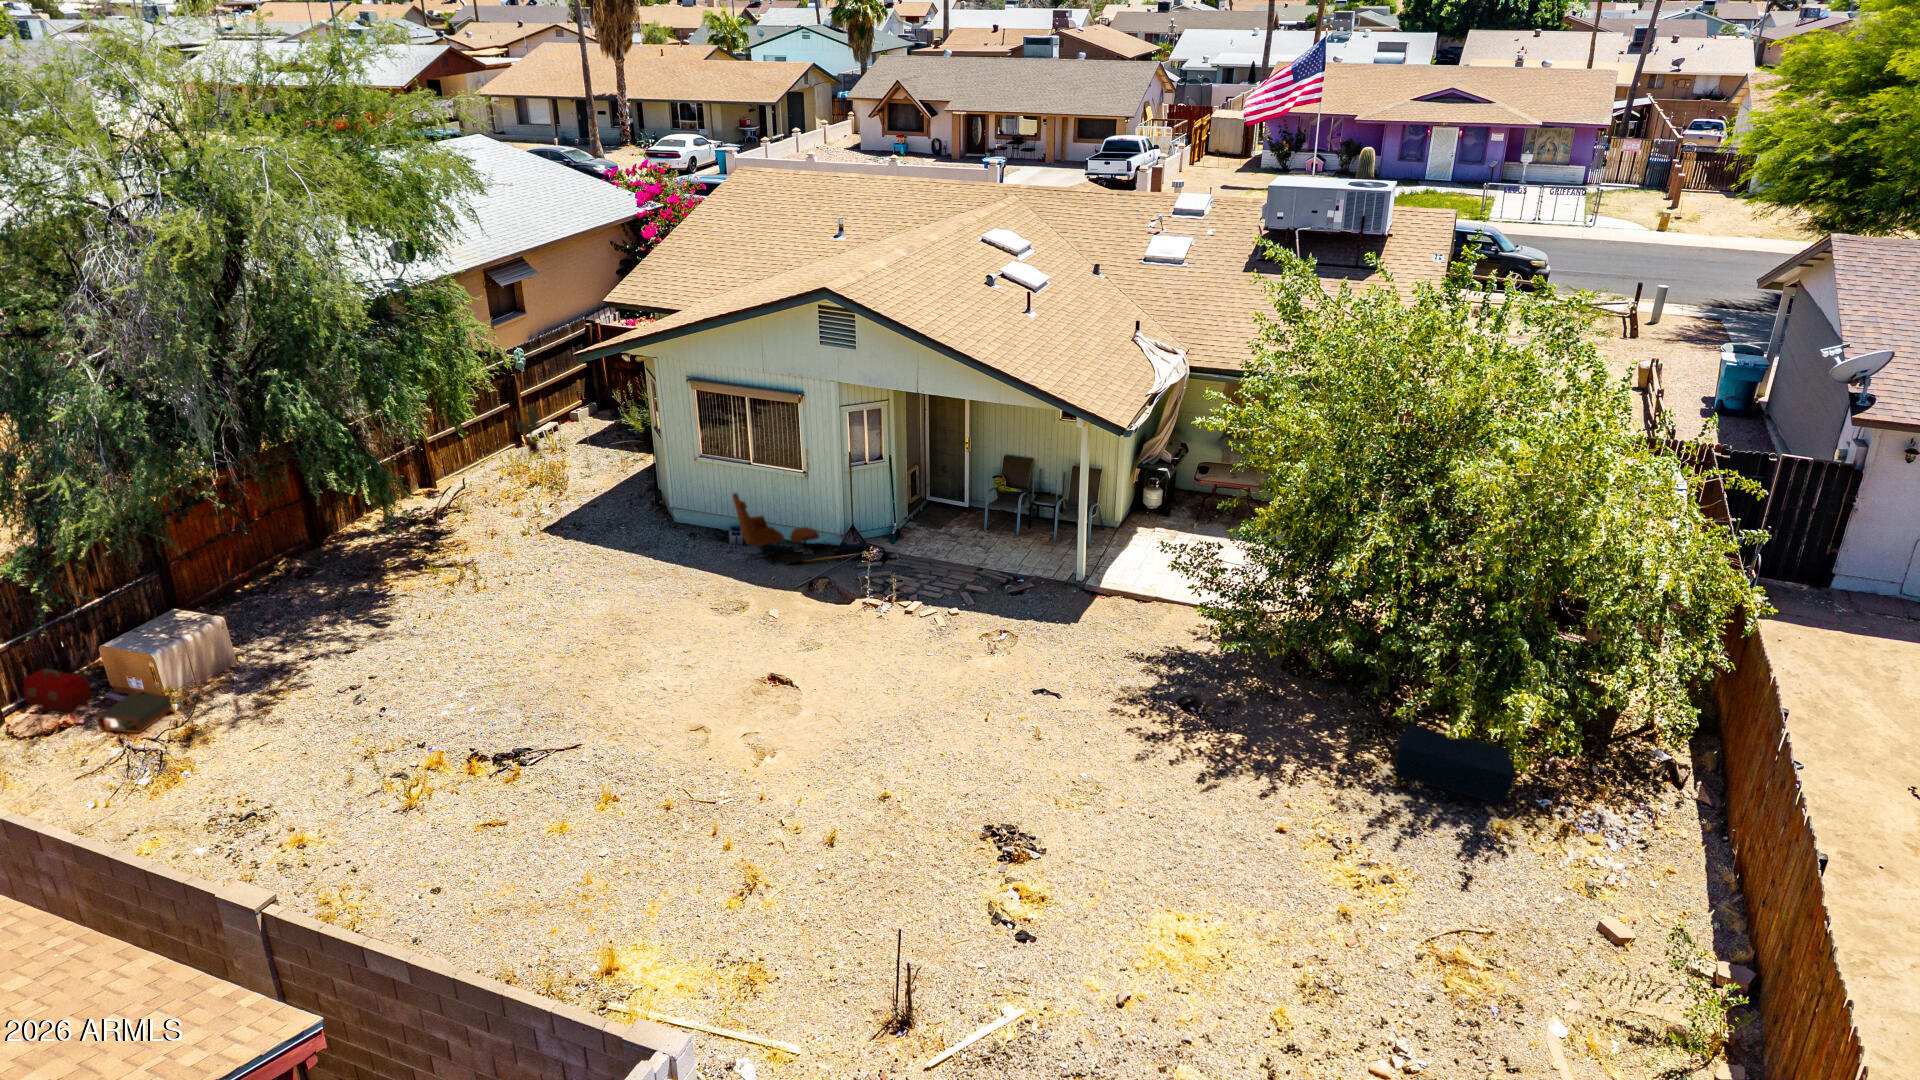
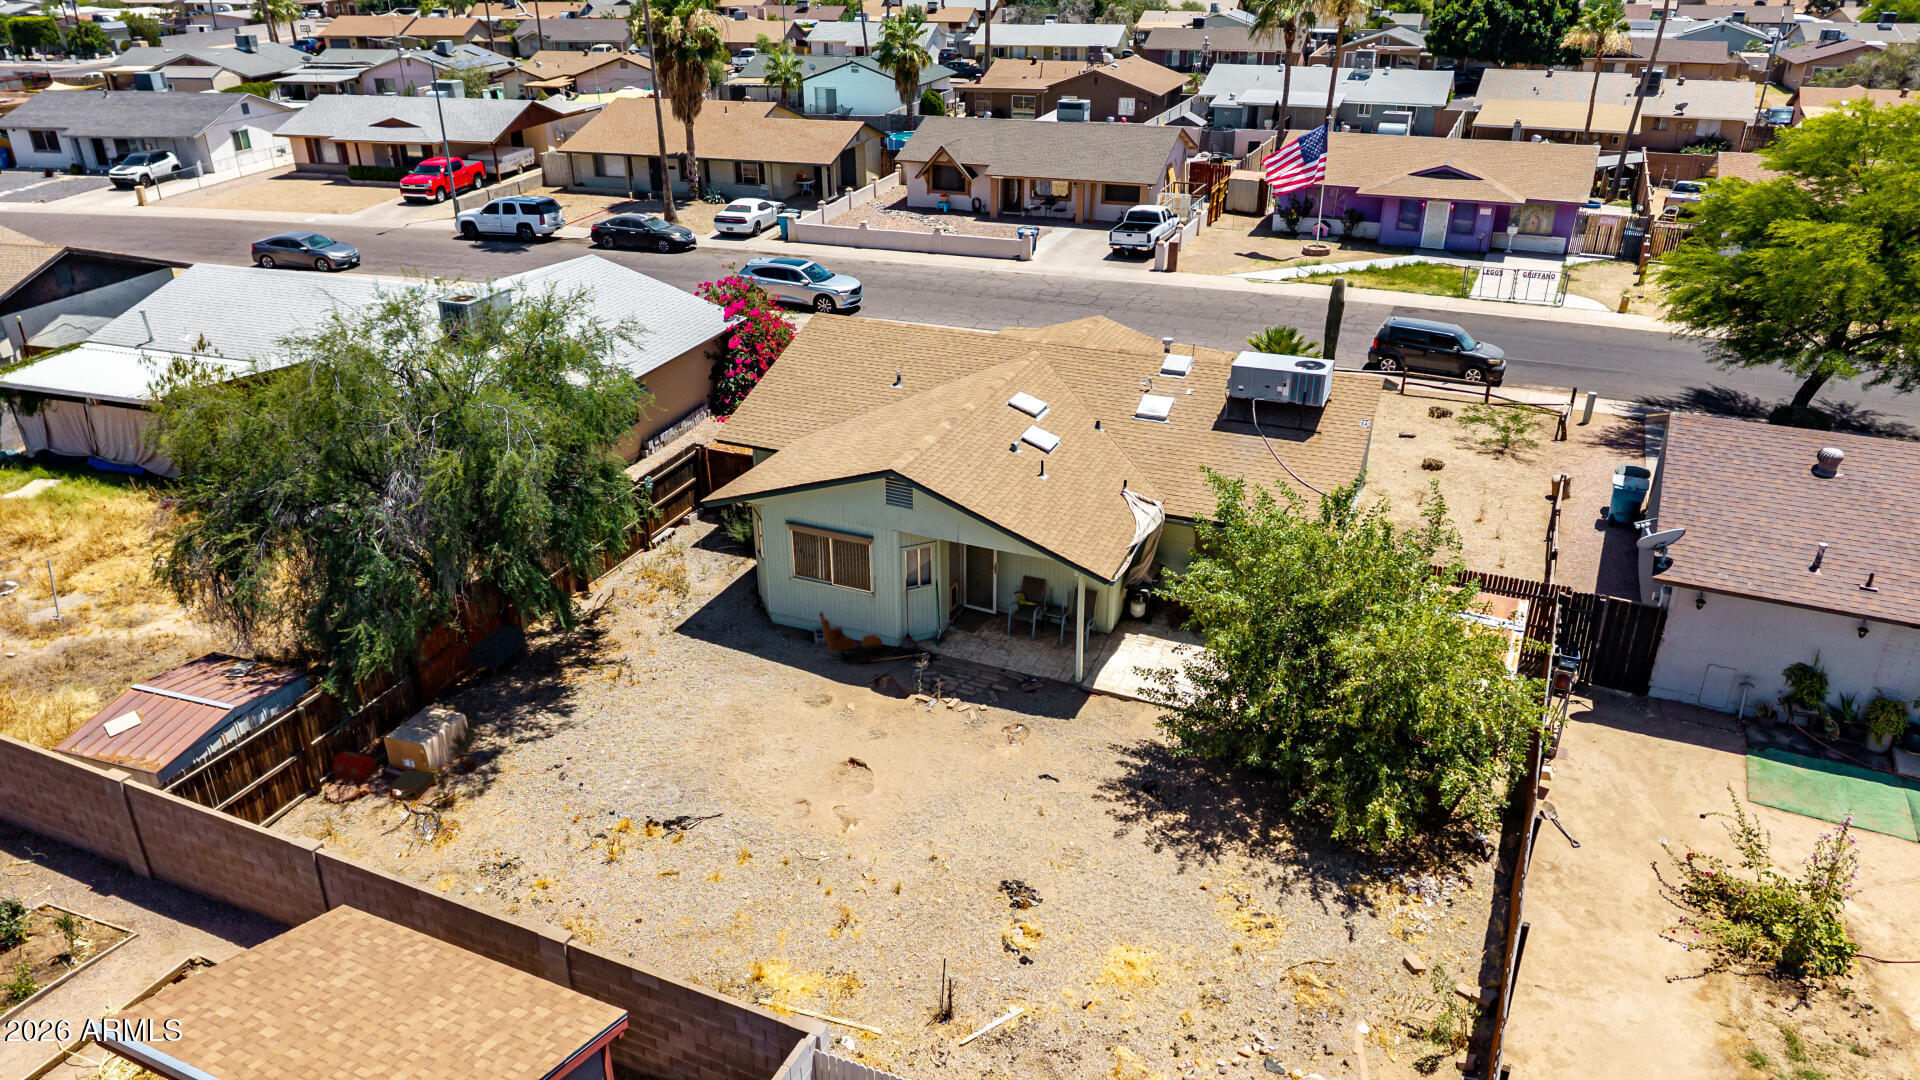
potted tree: present [516,406,540,452] -> present [449,721,482,771]
bench: present [1394,725,1515,816] -> present [469,625,526,676]

